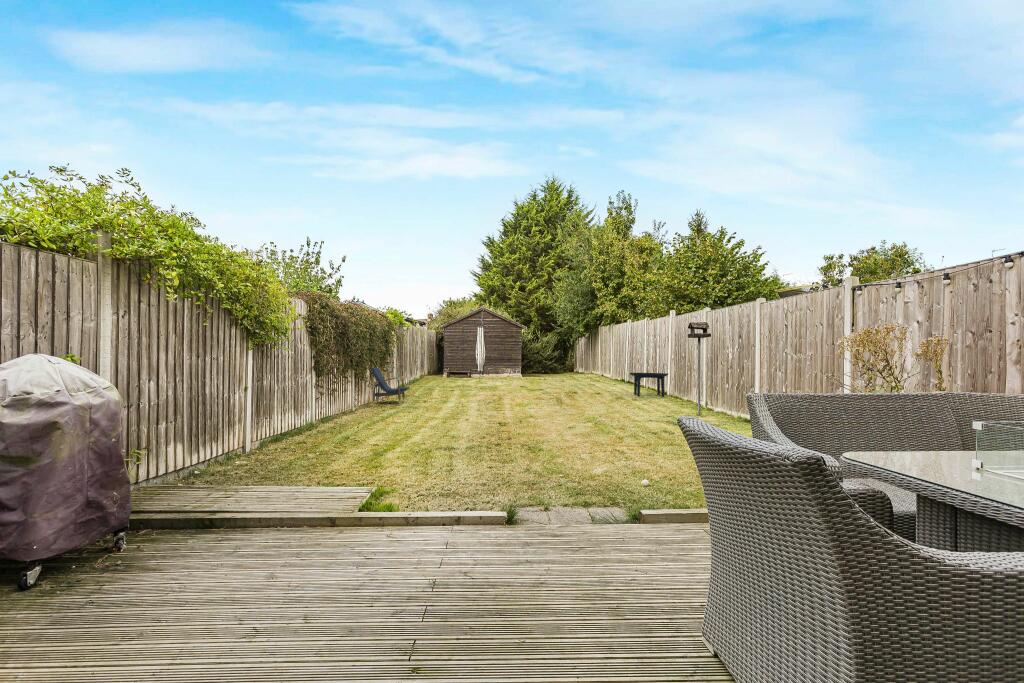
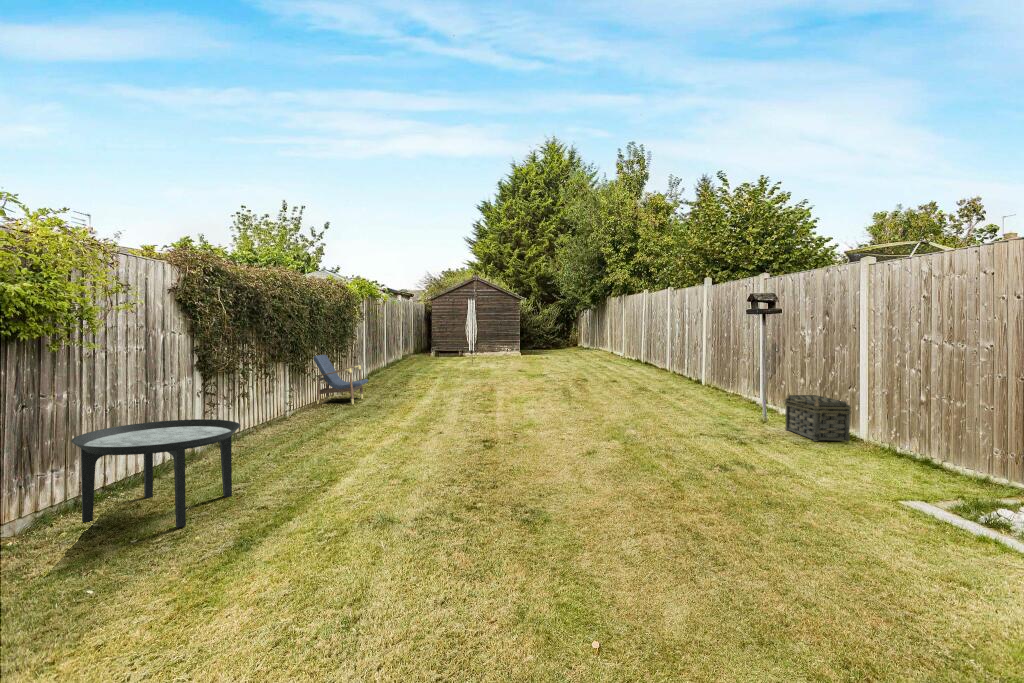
round table: present [630,373,668,397] -> present [71,419,240,528]
basket: none [710,391,750,423] -> present [785,393,851,442]

